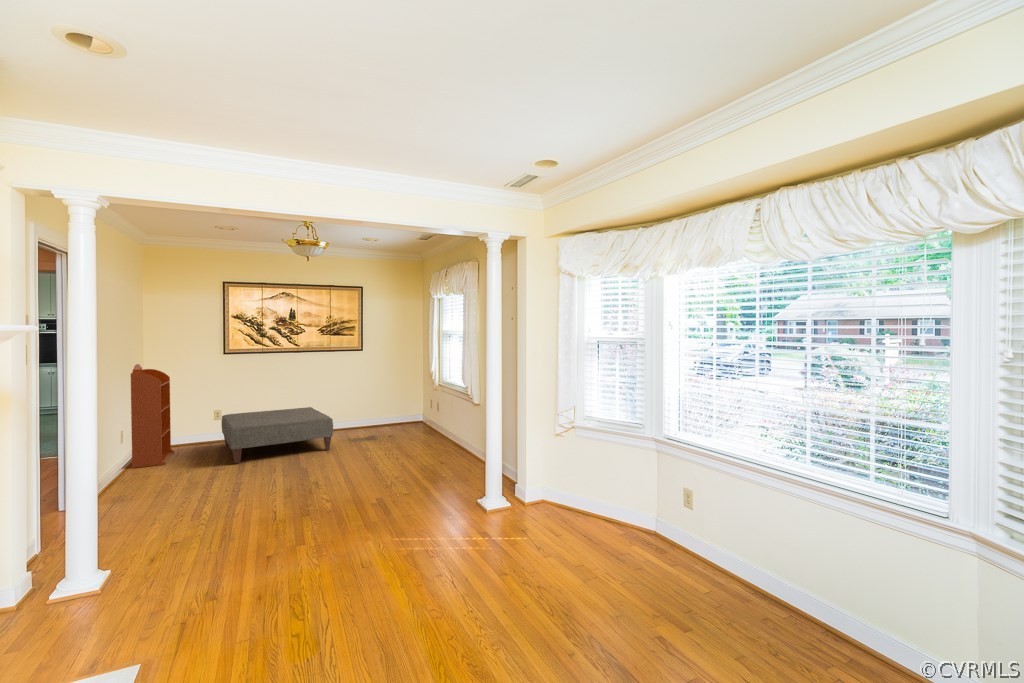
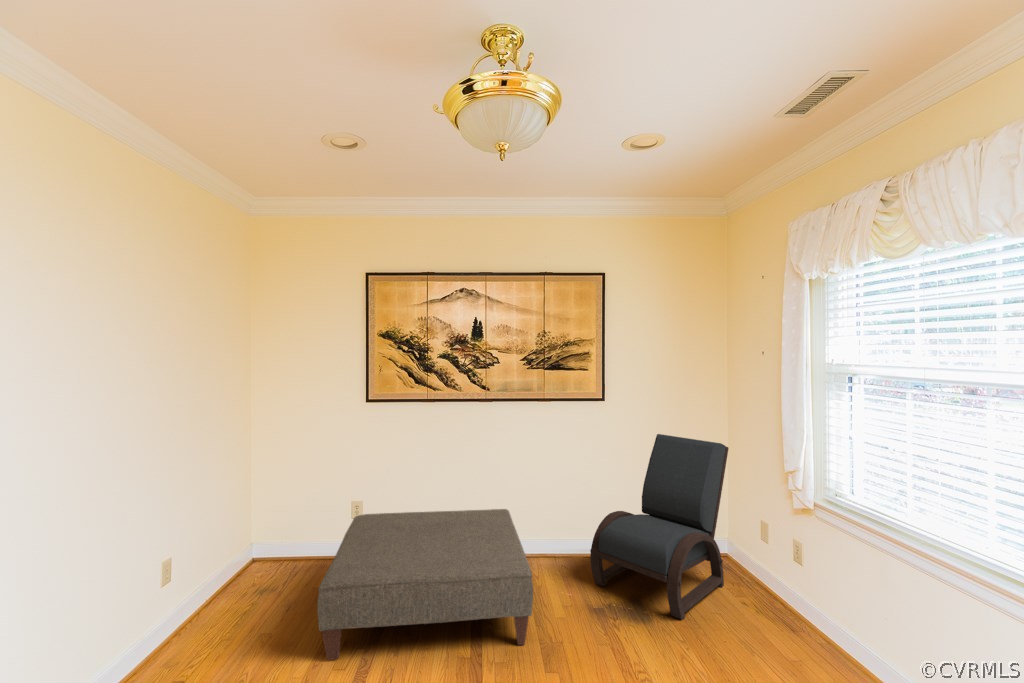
bookcase: present [131,364,175,468] -> none [183,423,279,623]
lounge chair: none [357,366,421,437] -> present [590,434,729,619]

